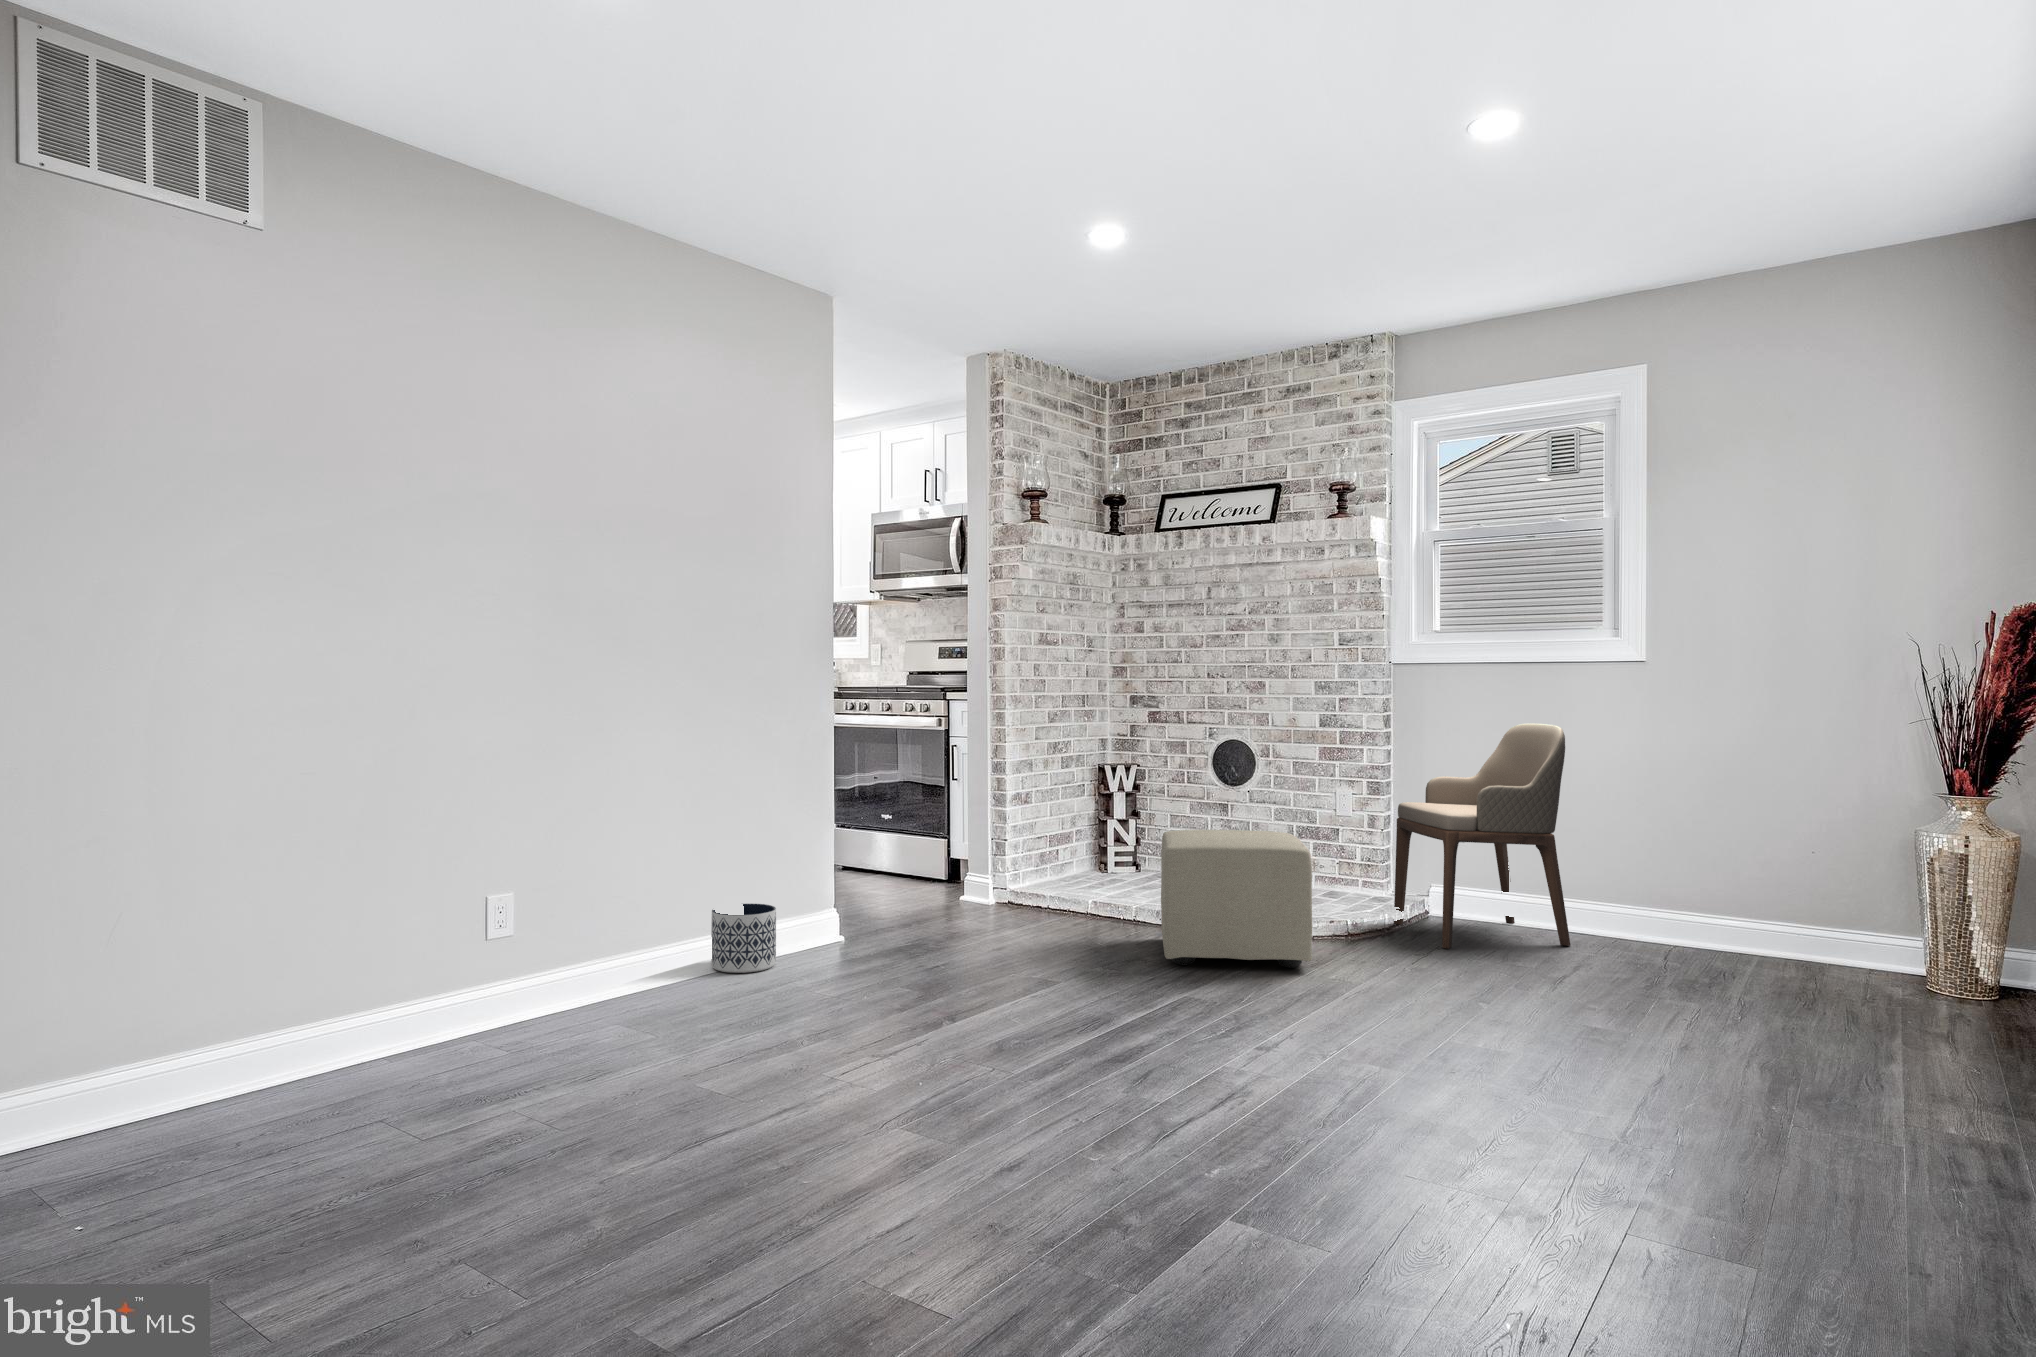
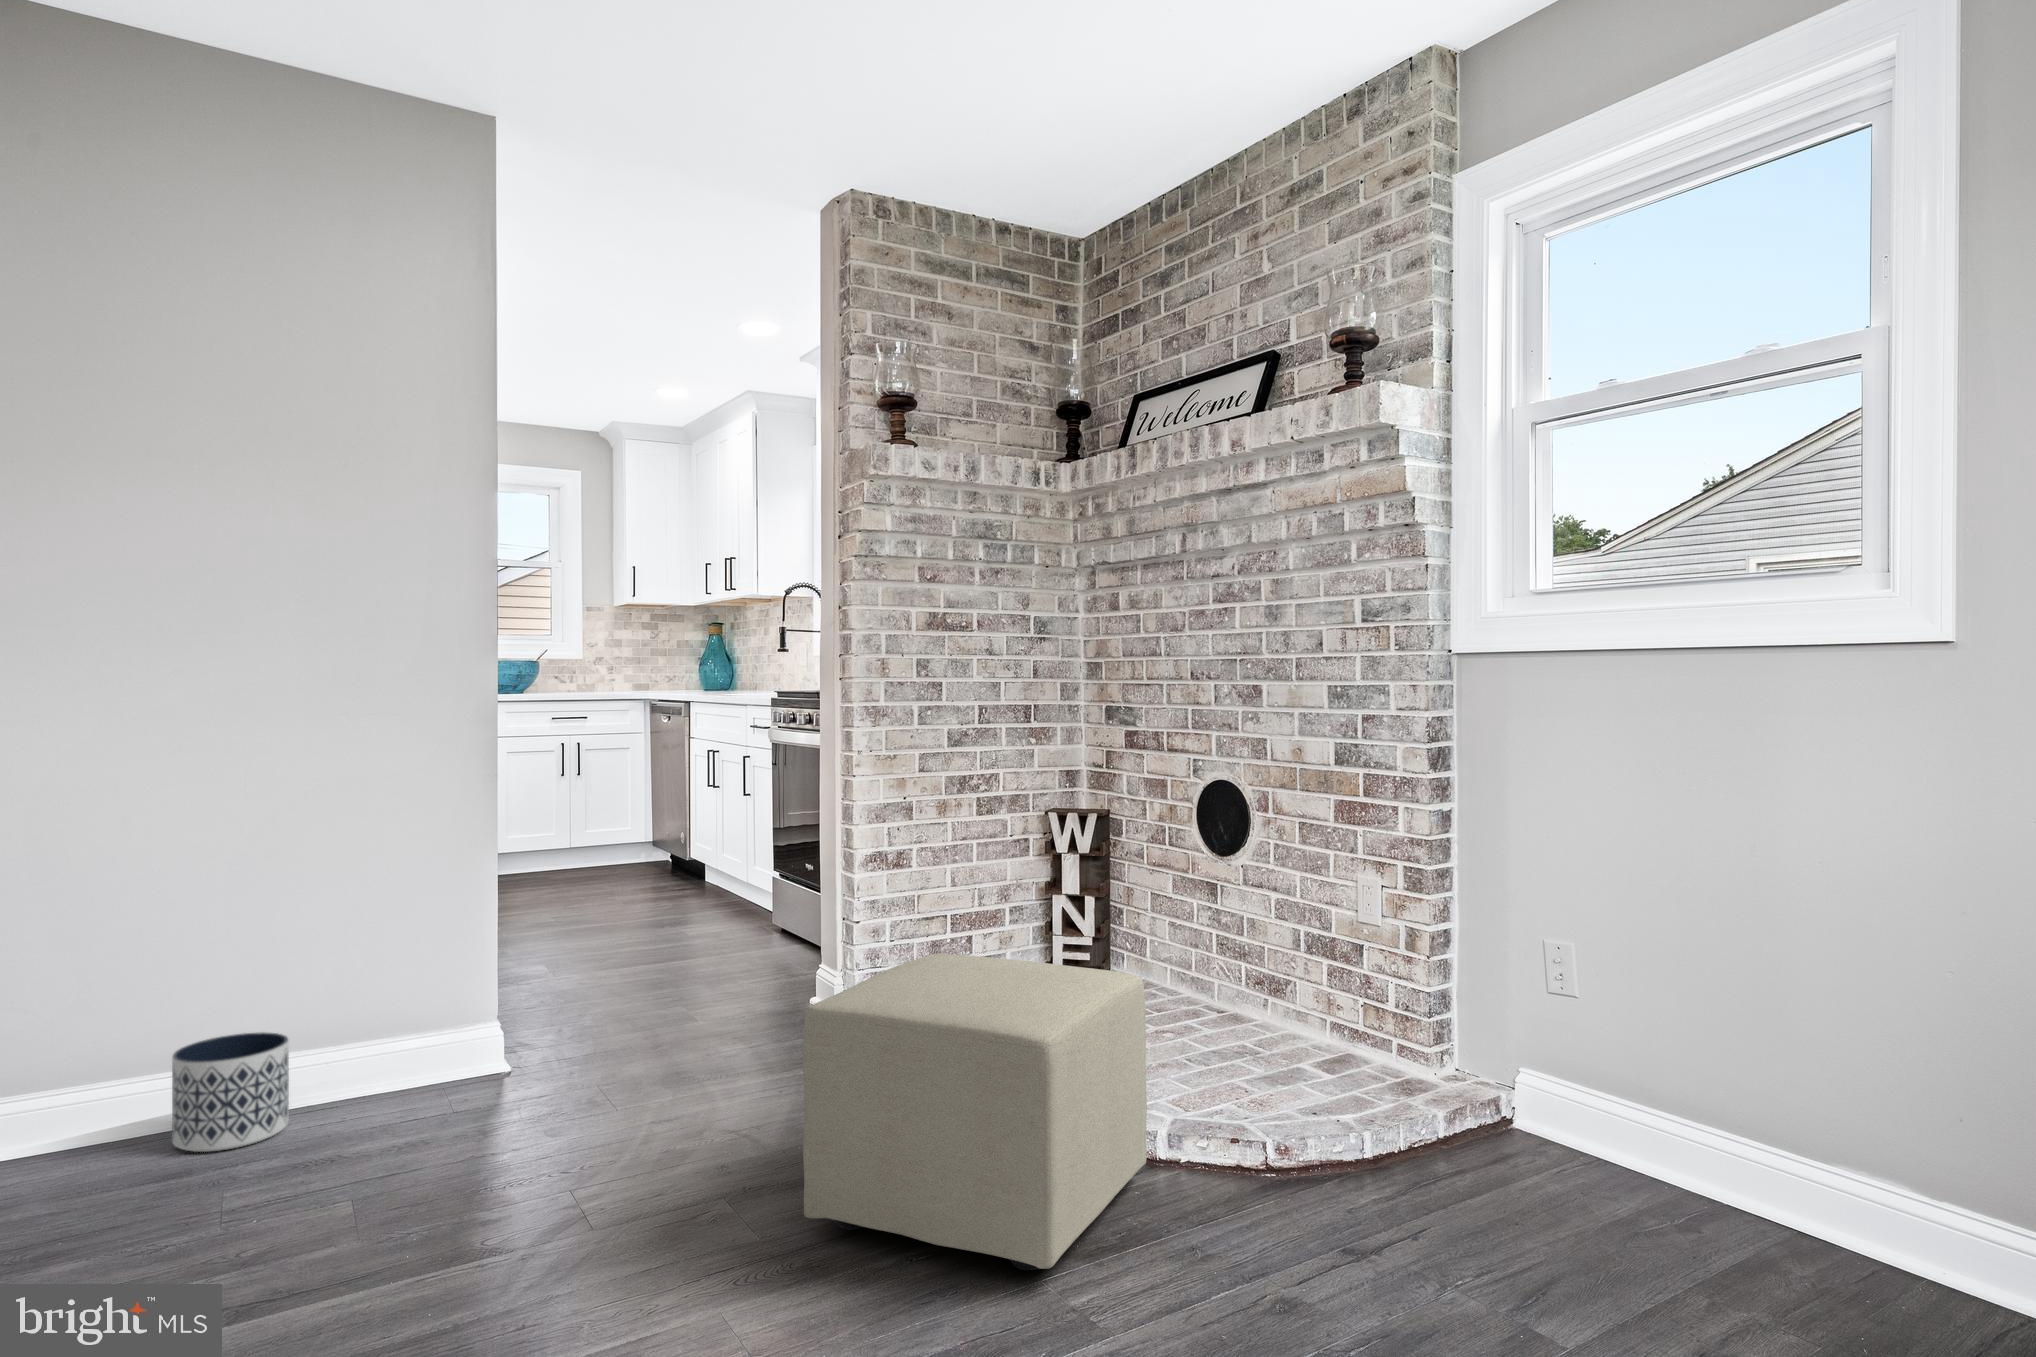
armchair: present [1394,723,1571,949] -> none [1411,771,1739,1274]

